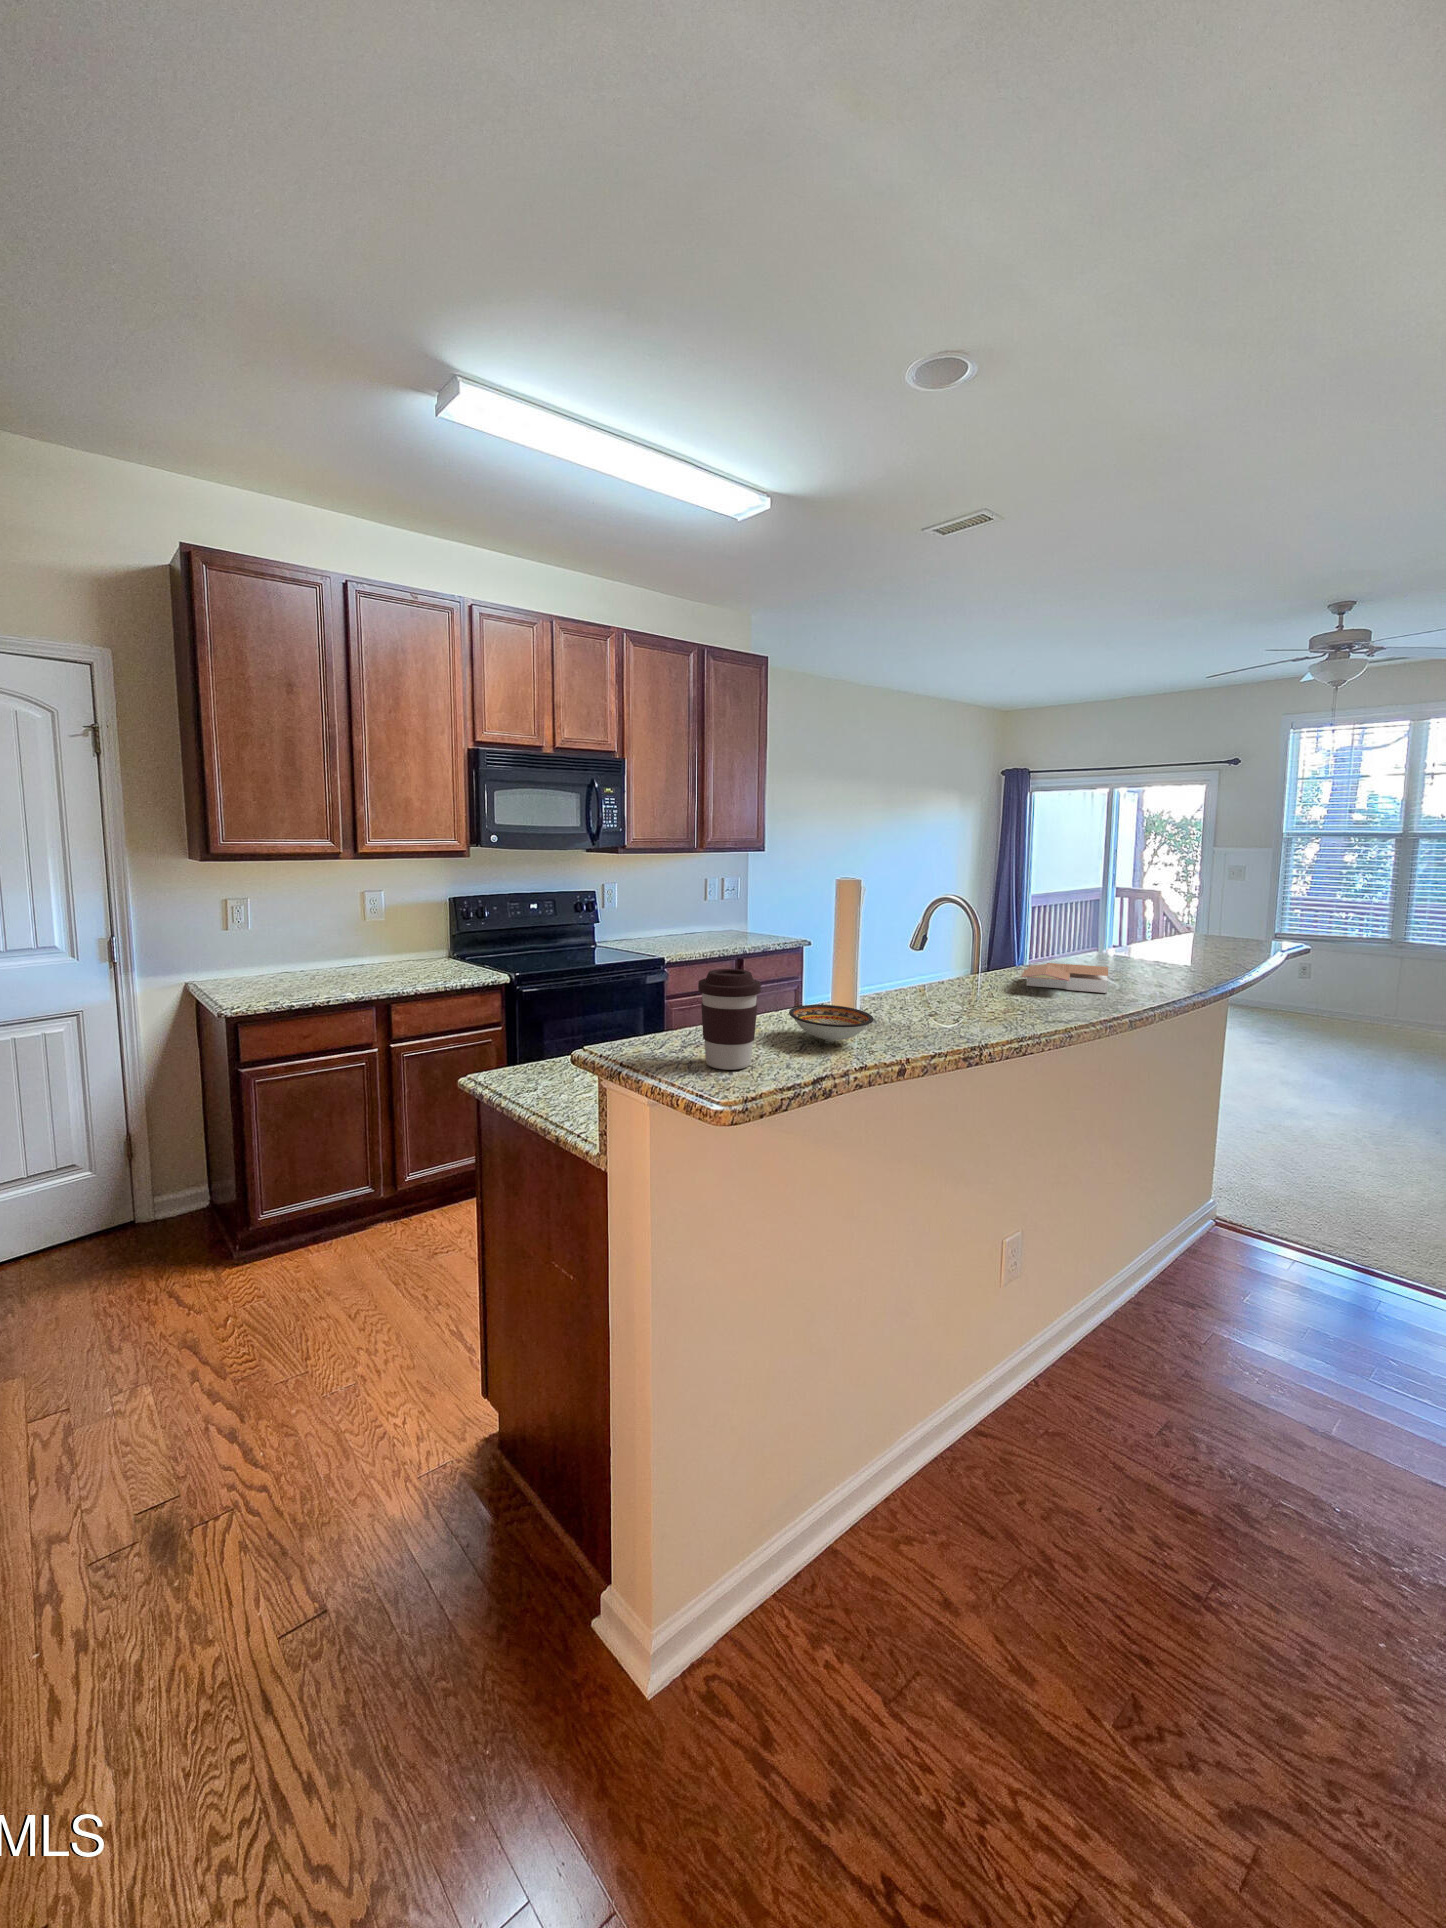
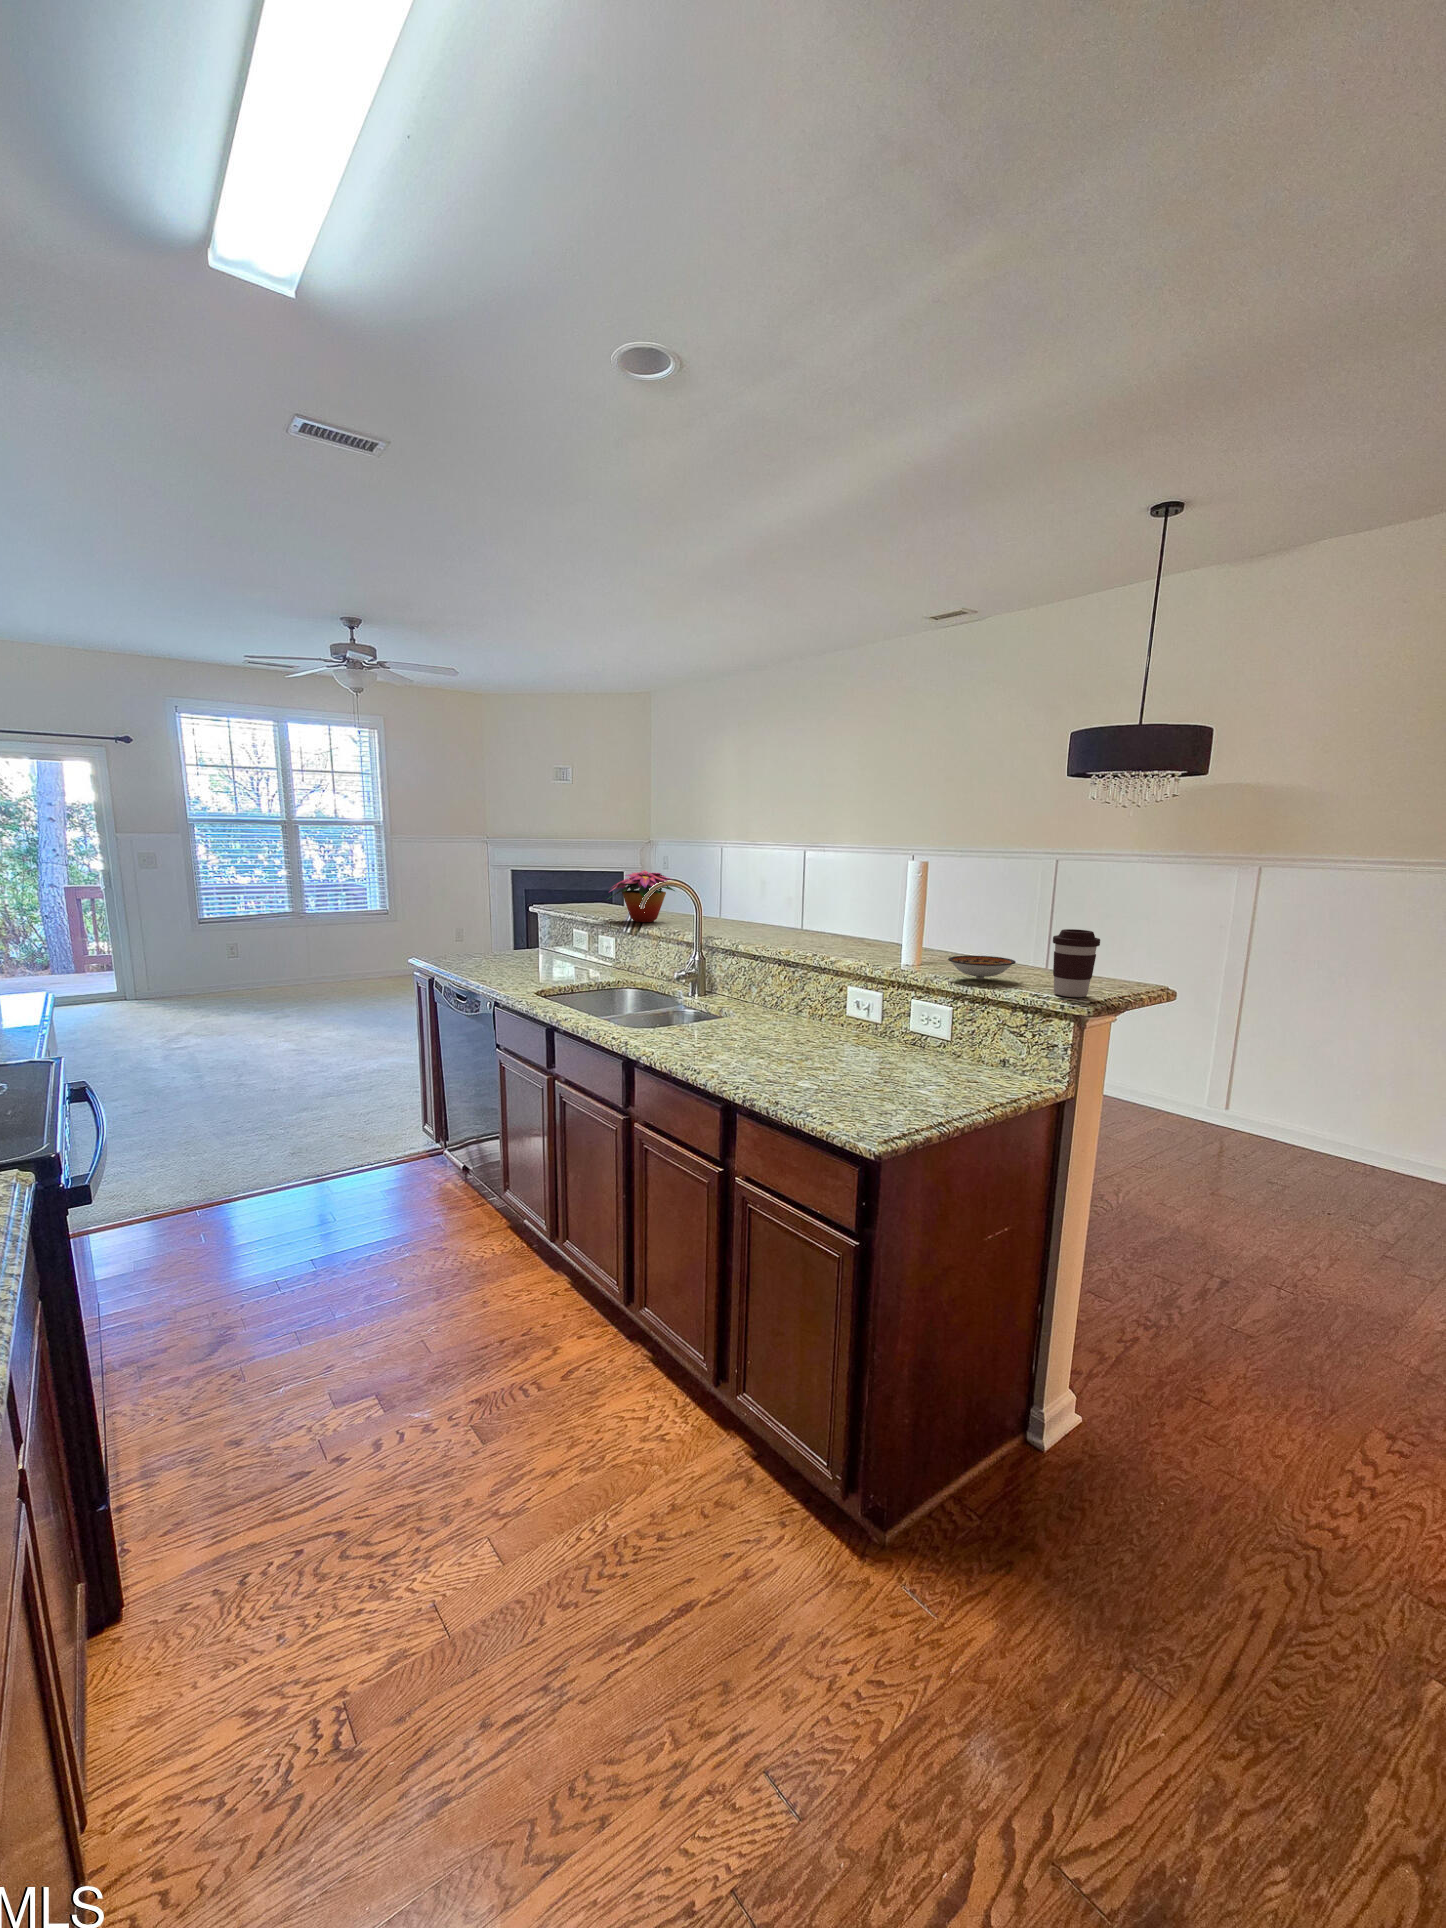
flower arrangement: none [1112,896,1226,964] -> present [609,870,675,922]
book: present [1021,963,1108,993] -> none [719,921,796,943]

